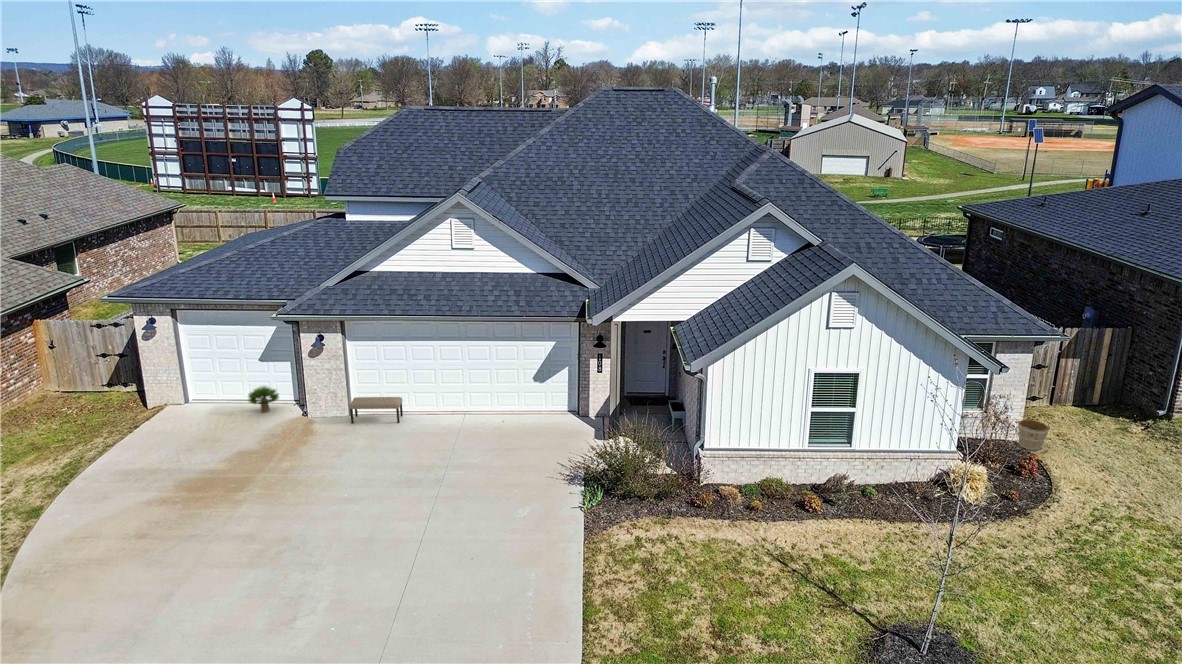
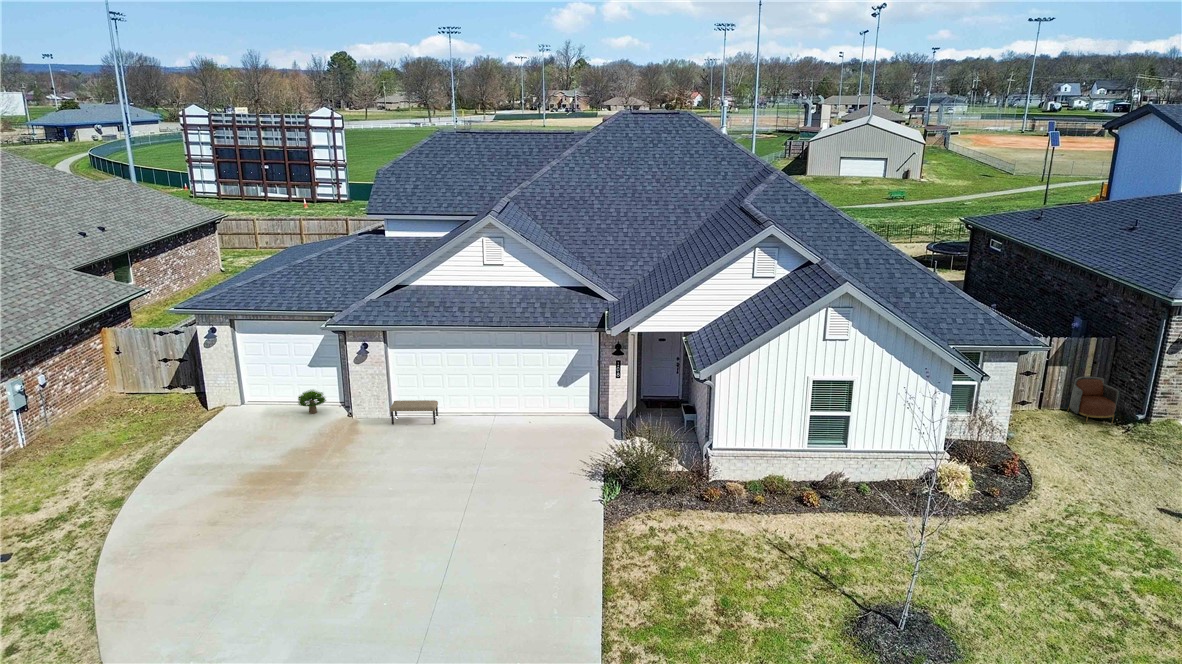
armchair: none [1076,369,1132,420] -> present [1067,376,1119,424]
wooden bucket: present [1018,419,1050,450] -> none [1007,424,1036,452]

